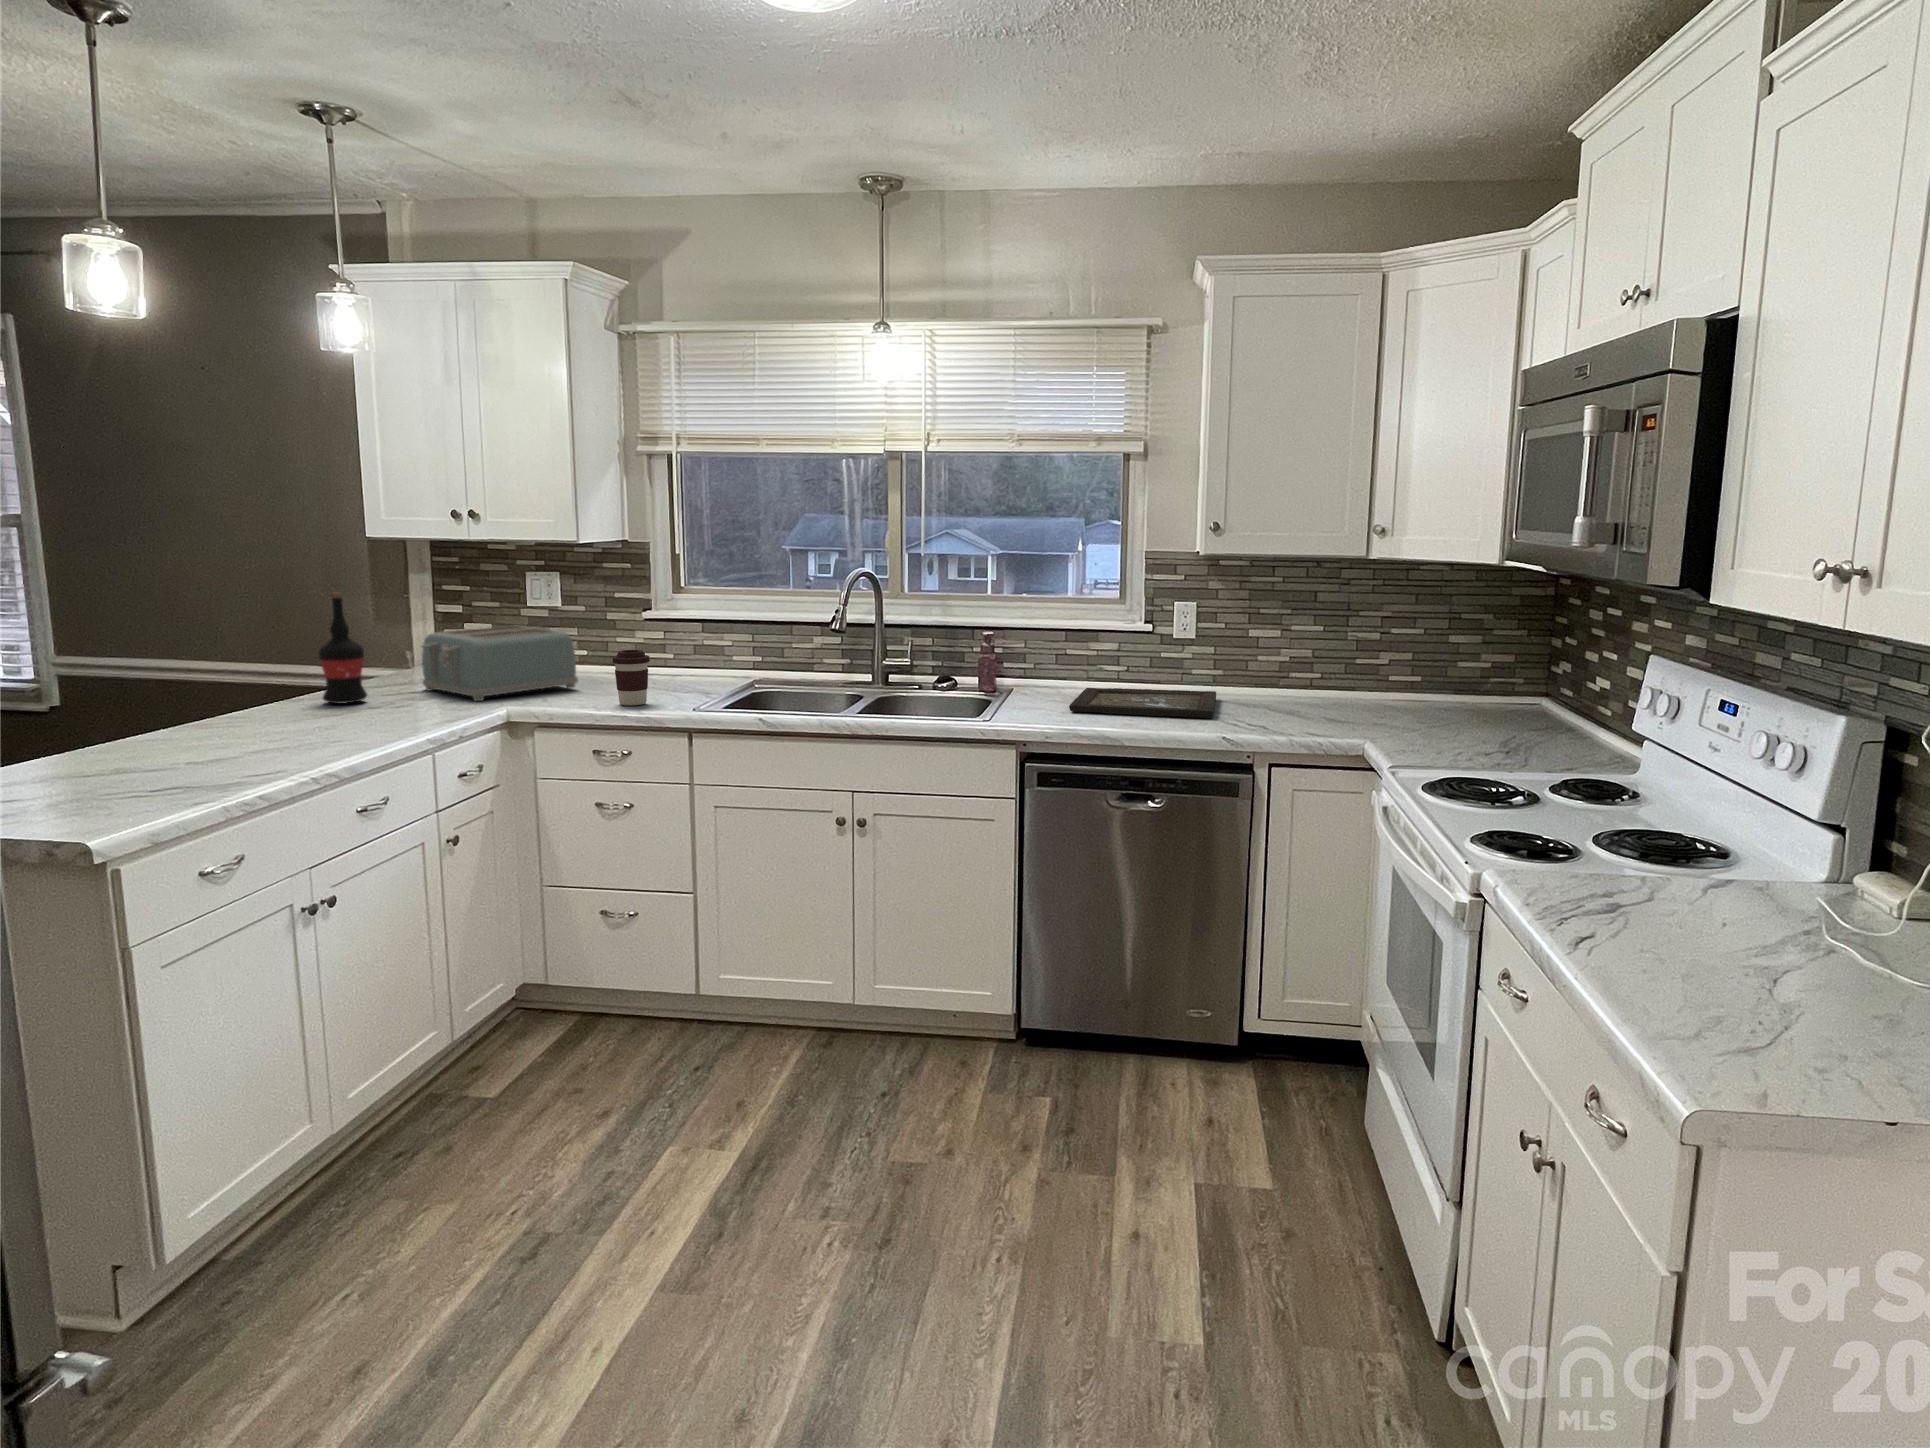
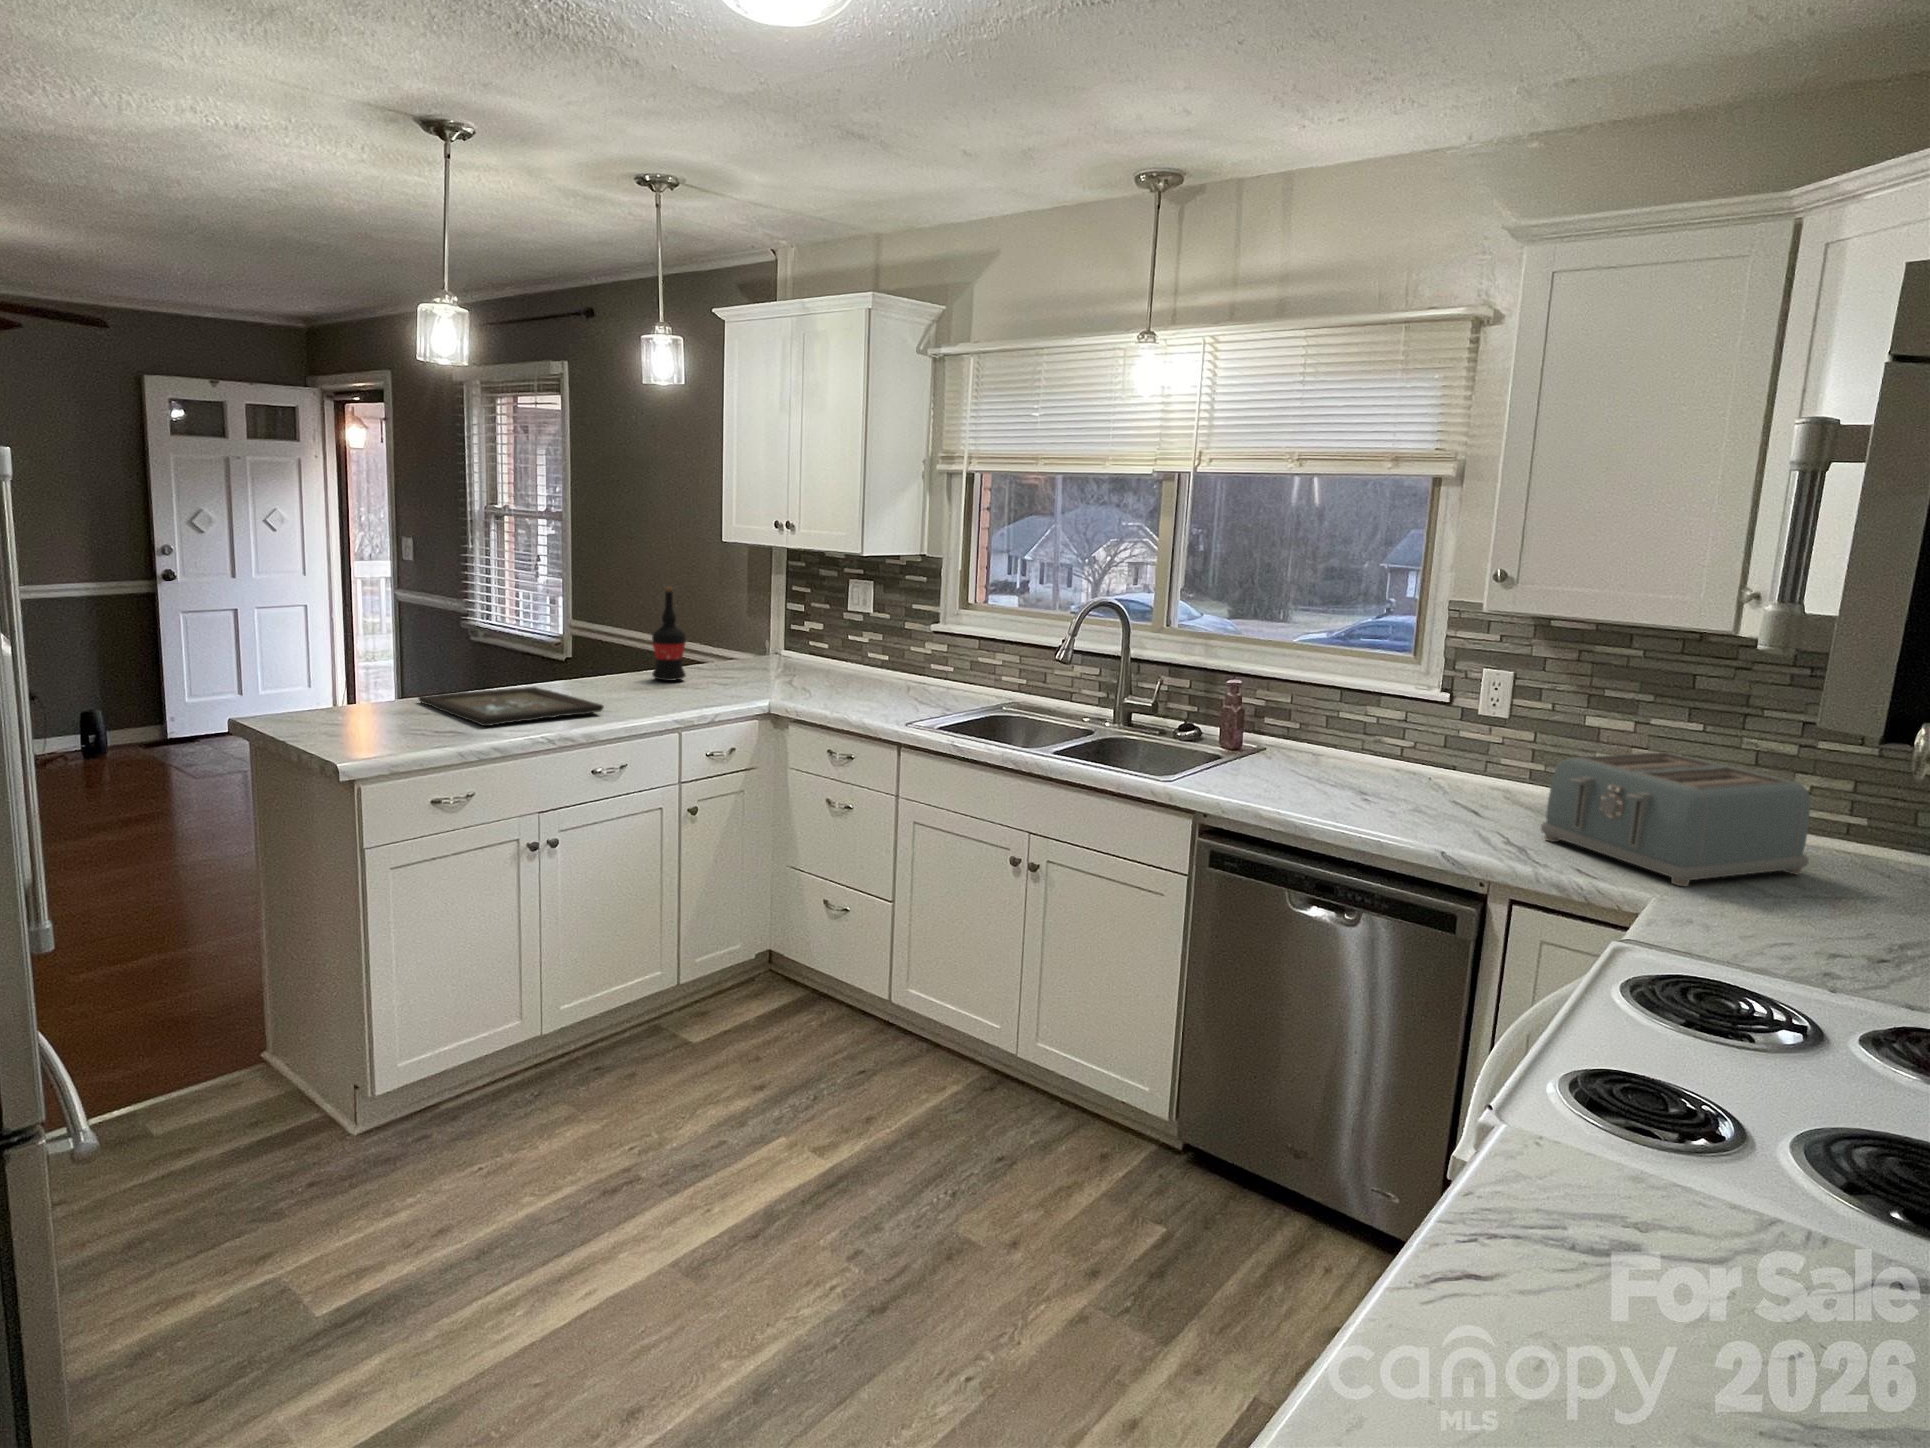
toaster: present [422,625,578,701] -> present [1541,752,1810,886]
coffee cup: present [612,650,650,706] -> none [861,659,895,712]
tray: present [1069,688,1216,718] -> present [419,687,604,726]

